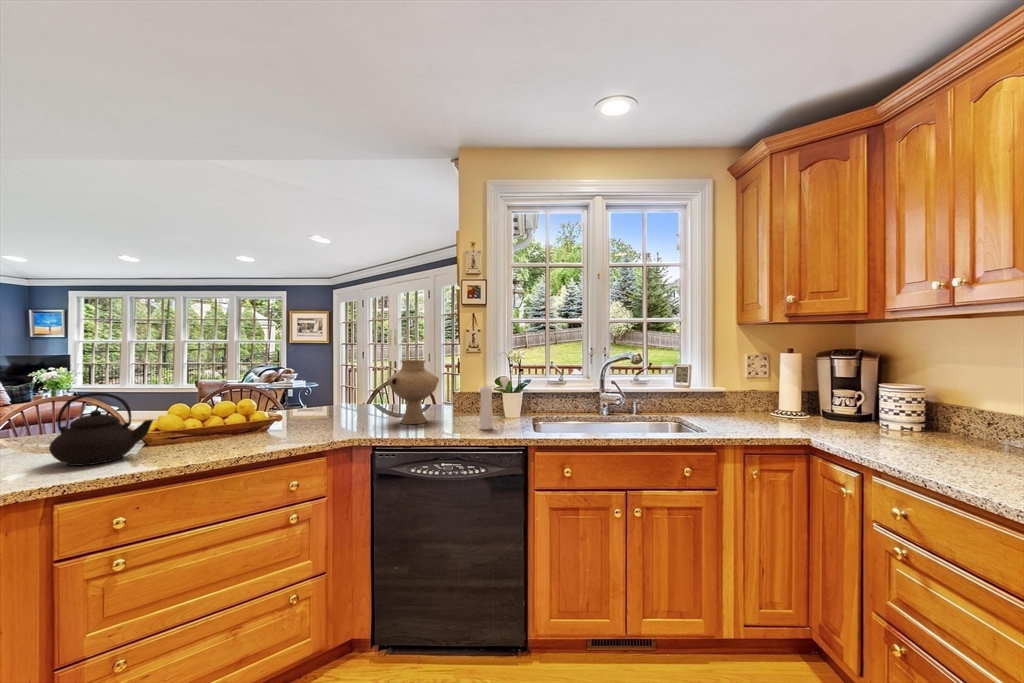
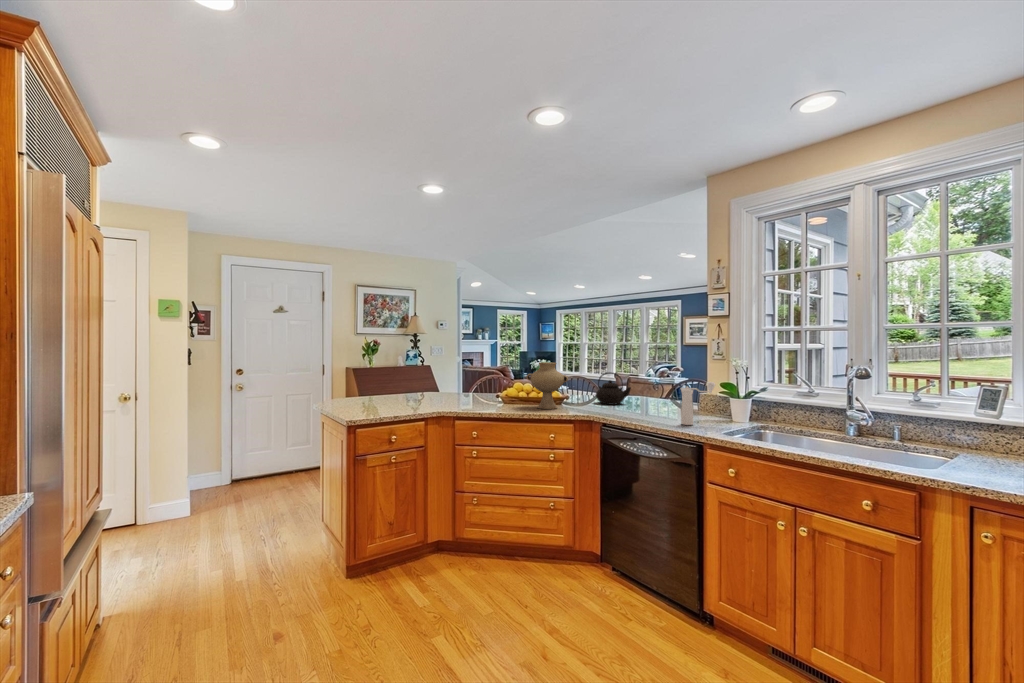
vase: present [387,360,439,424] -> present [527,362,568,409]
teapot: present [49,393,153,466] -> present [596,372,631,405]

